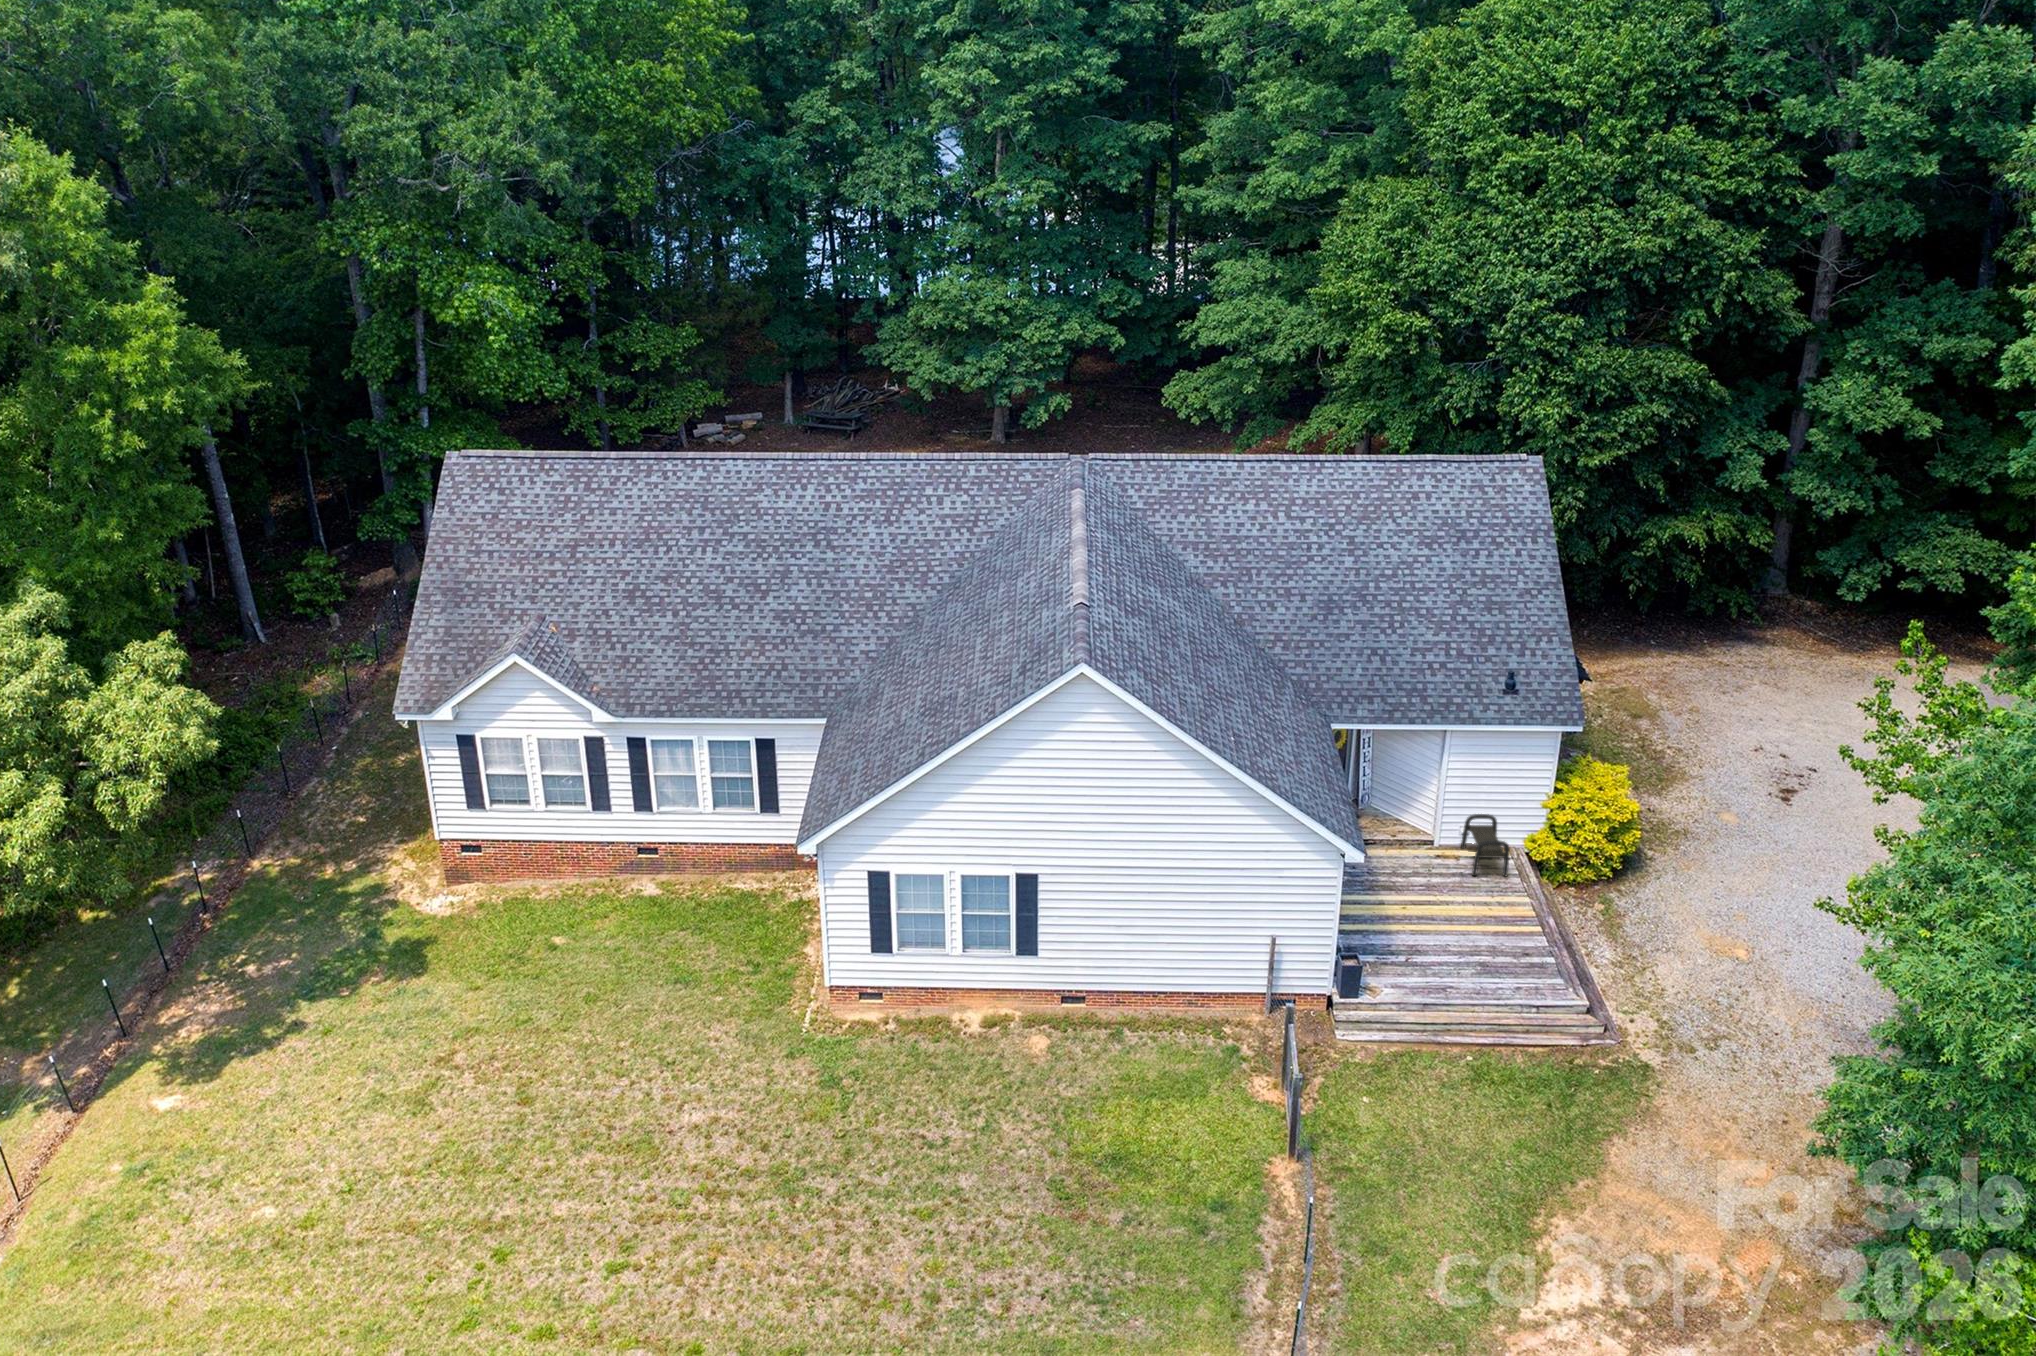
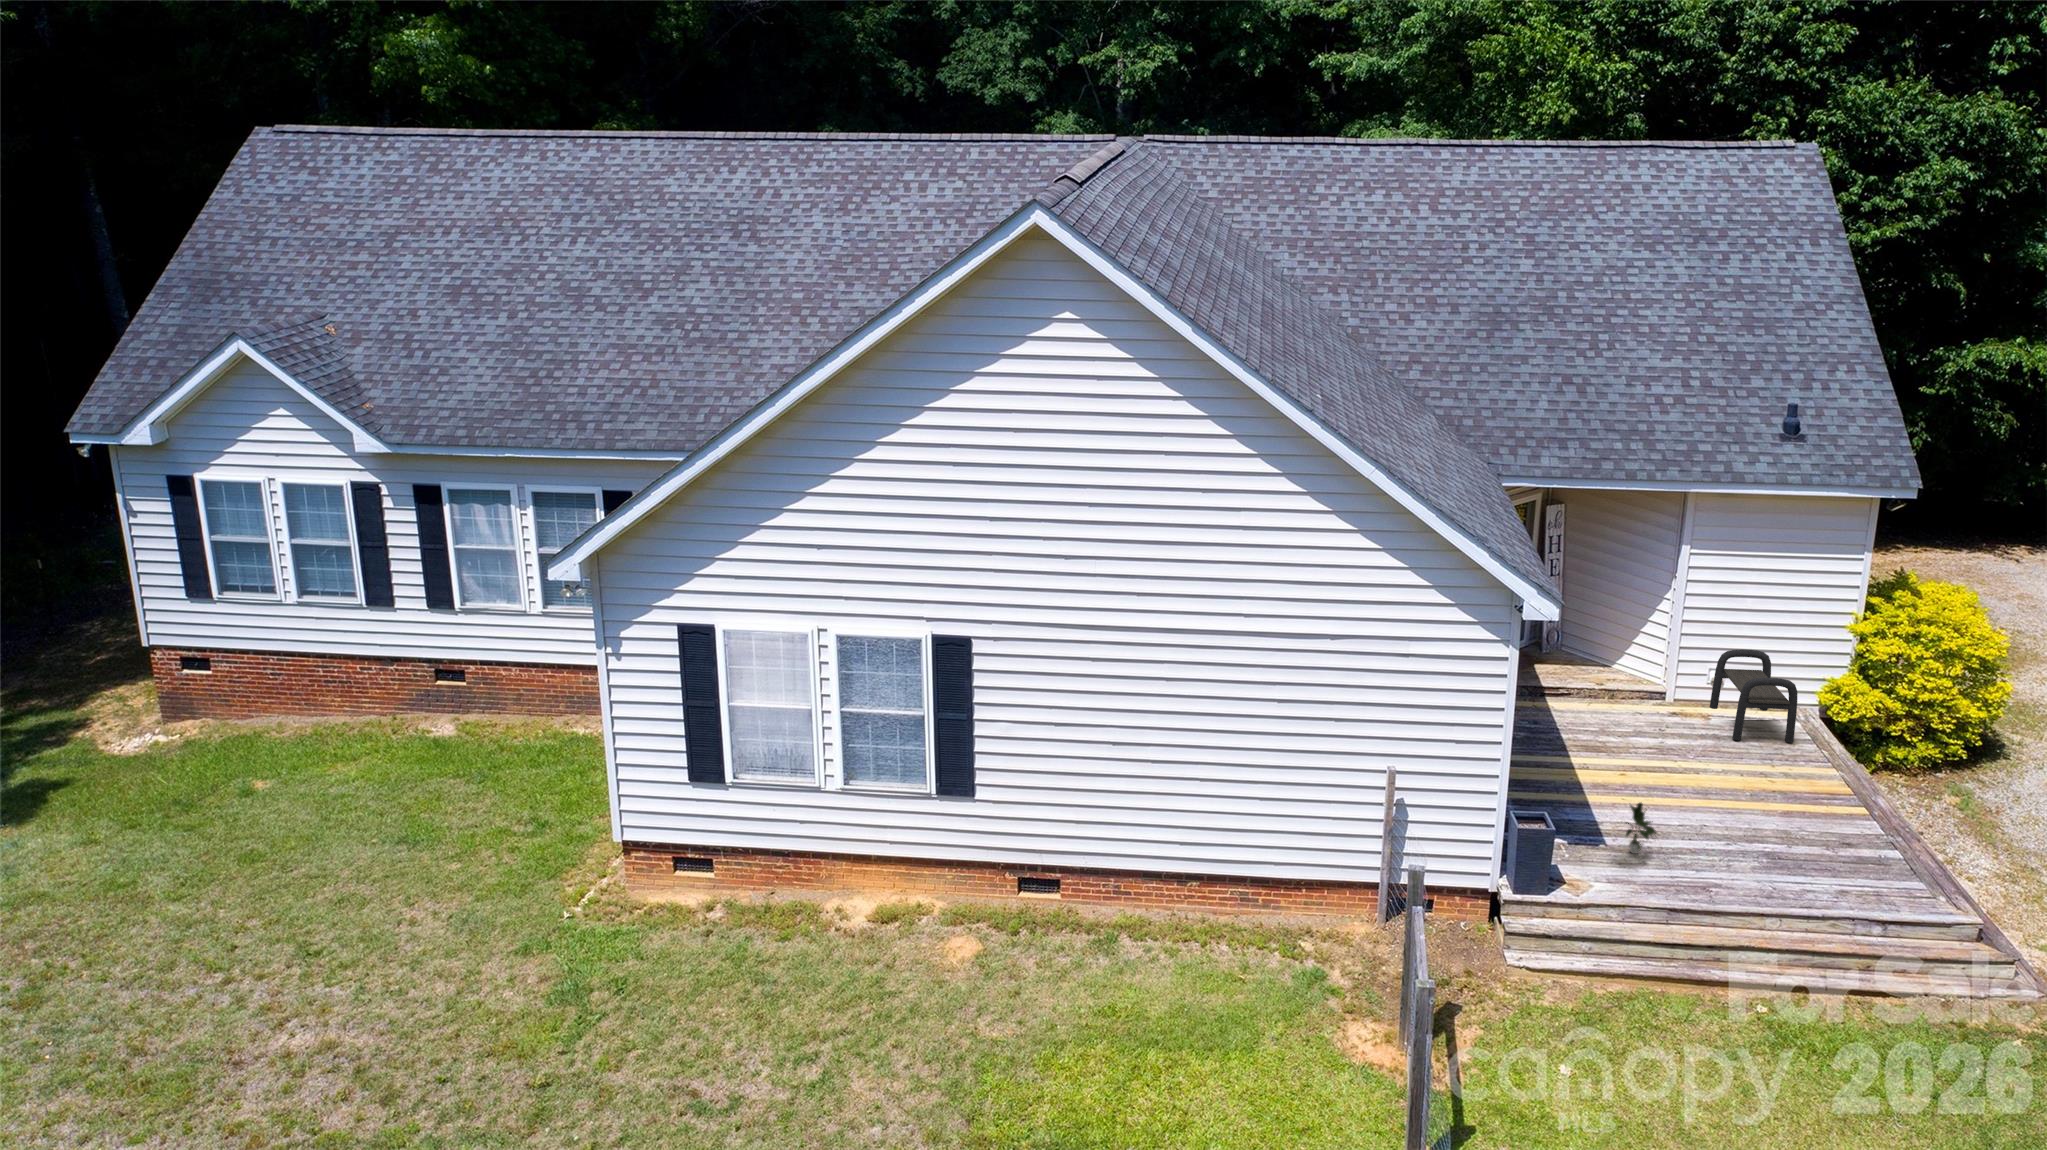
potted plant: none [1400,943,1421,971] -> present [1626,803,1656,853]

